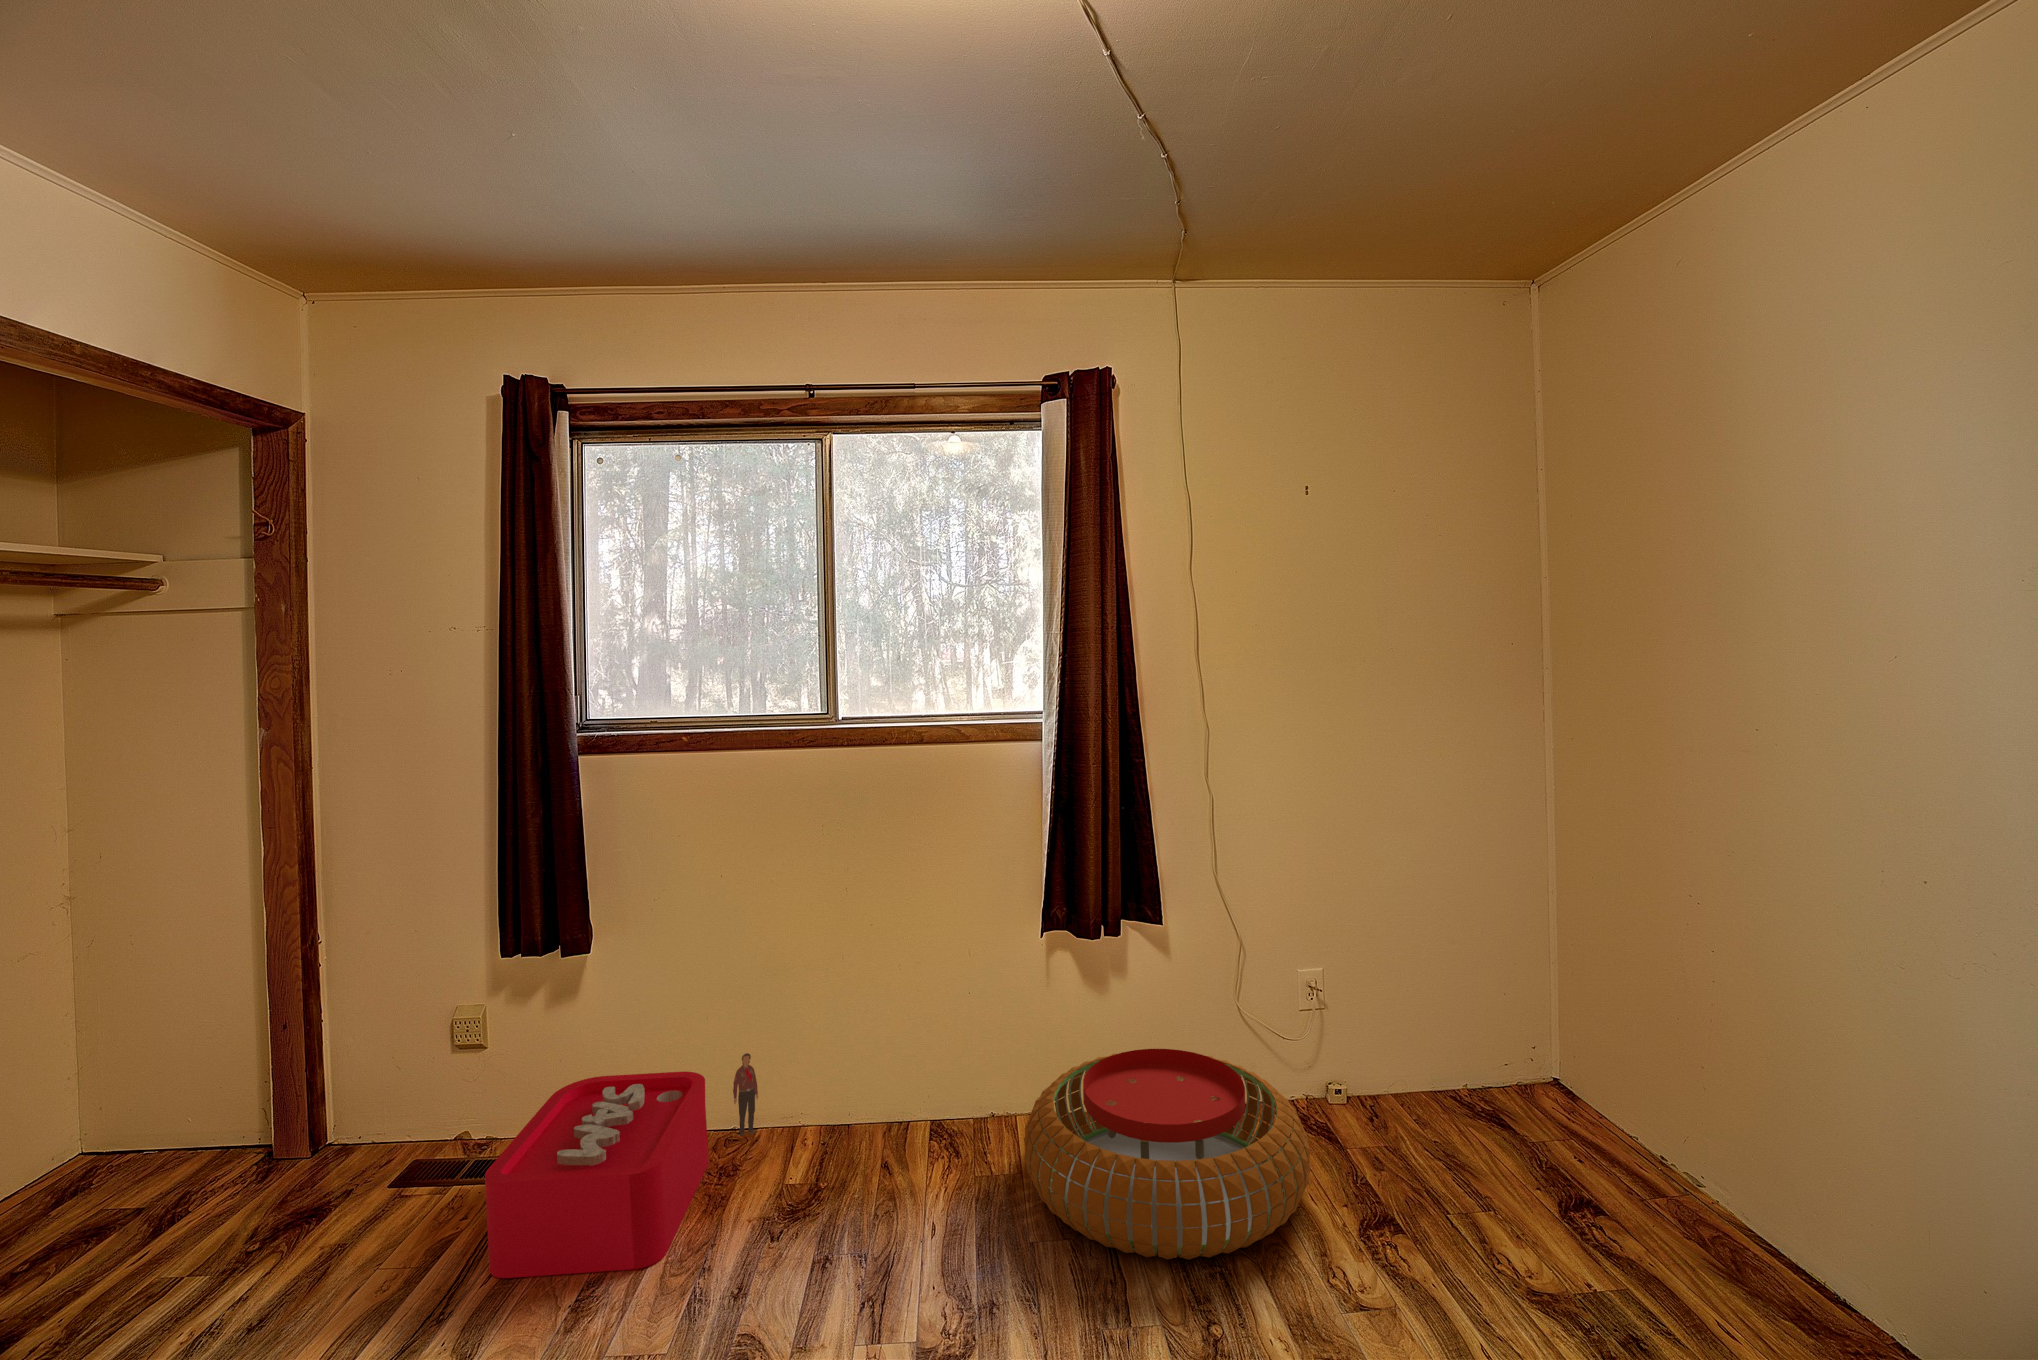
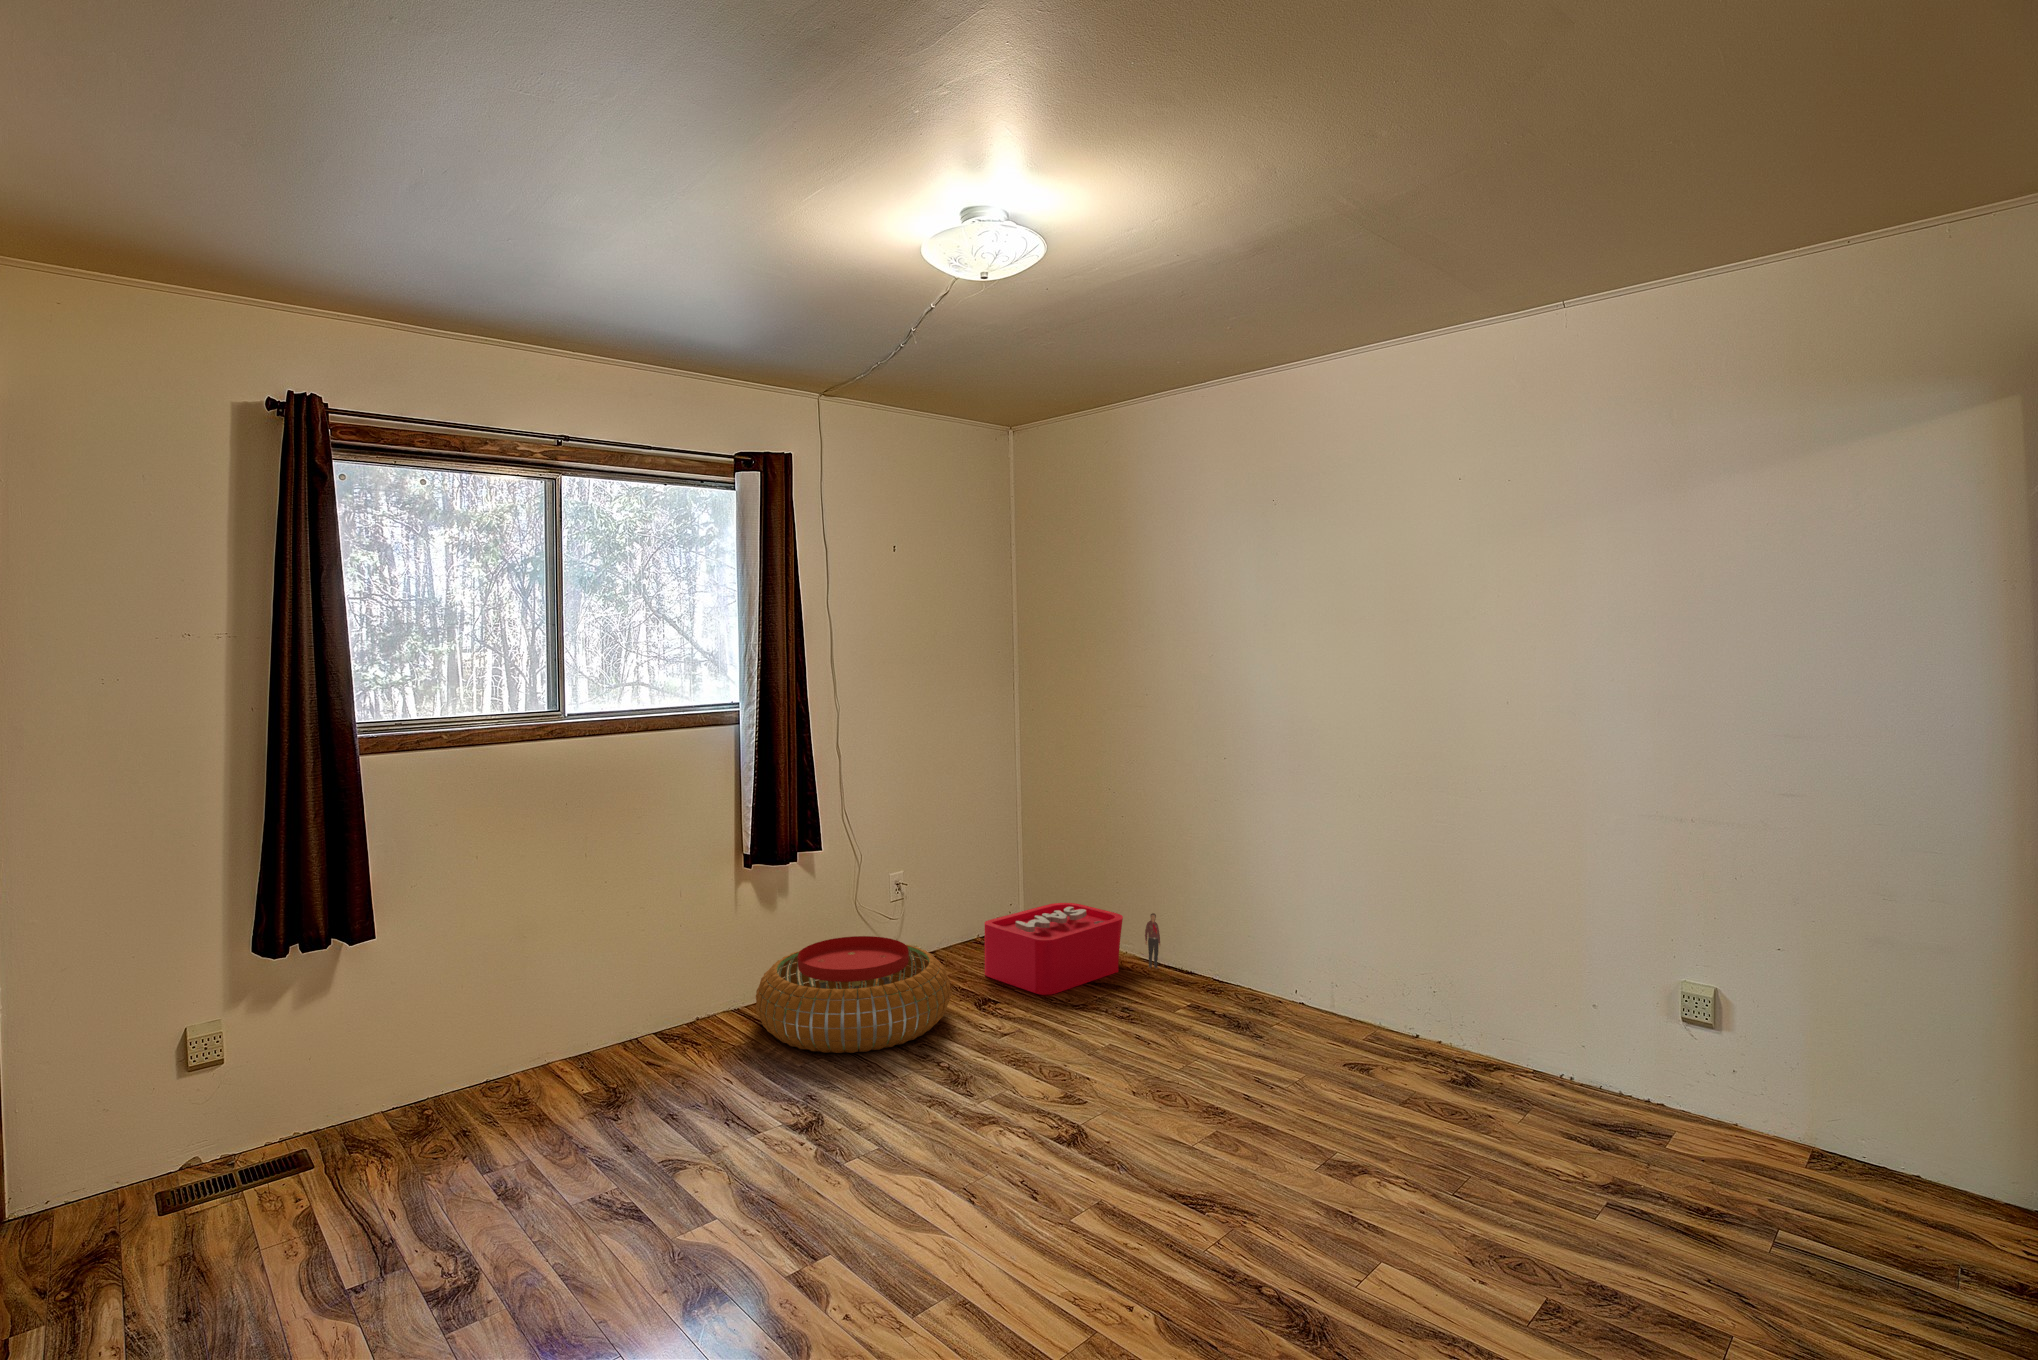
storage bin: present [485,1053,758,1278] -> present [985,903,1160,995]

